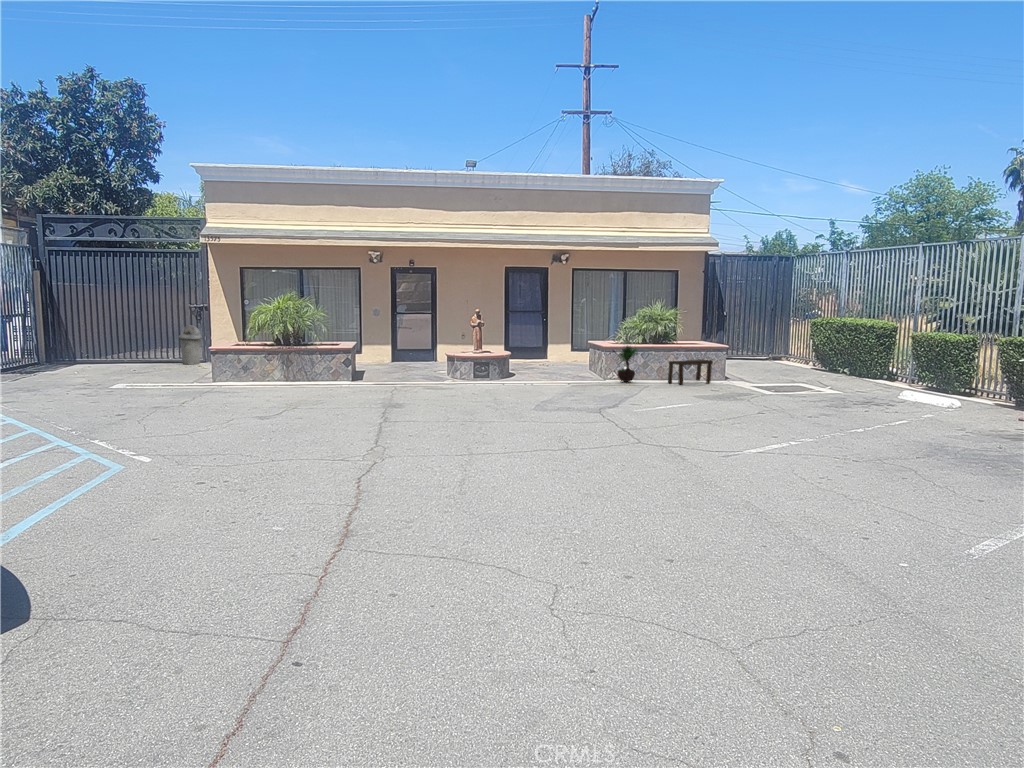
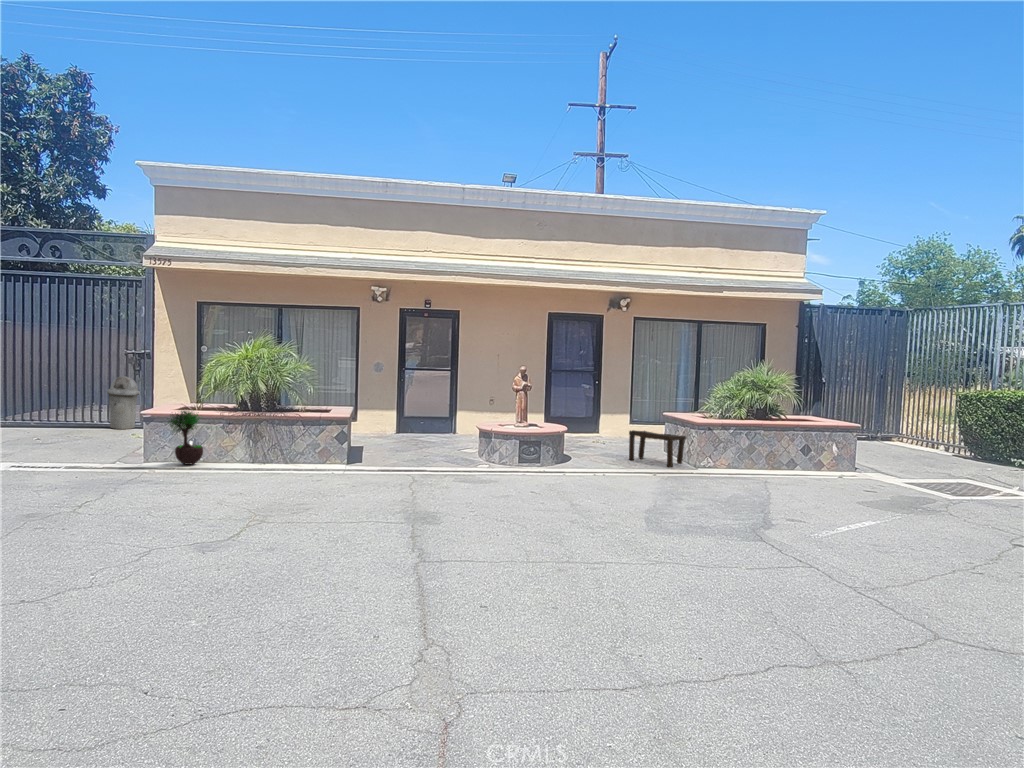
potted tree: present [618,346,637,382] -> present [168,411,203,465]
bench: present [668,359,713,385] -> present [629,430,686,467]

